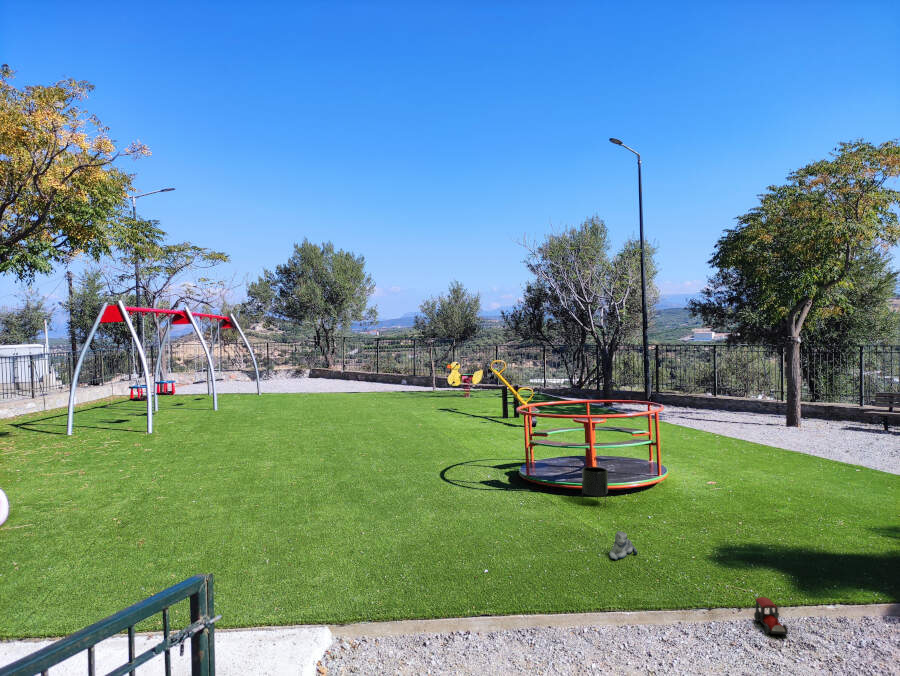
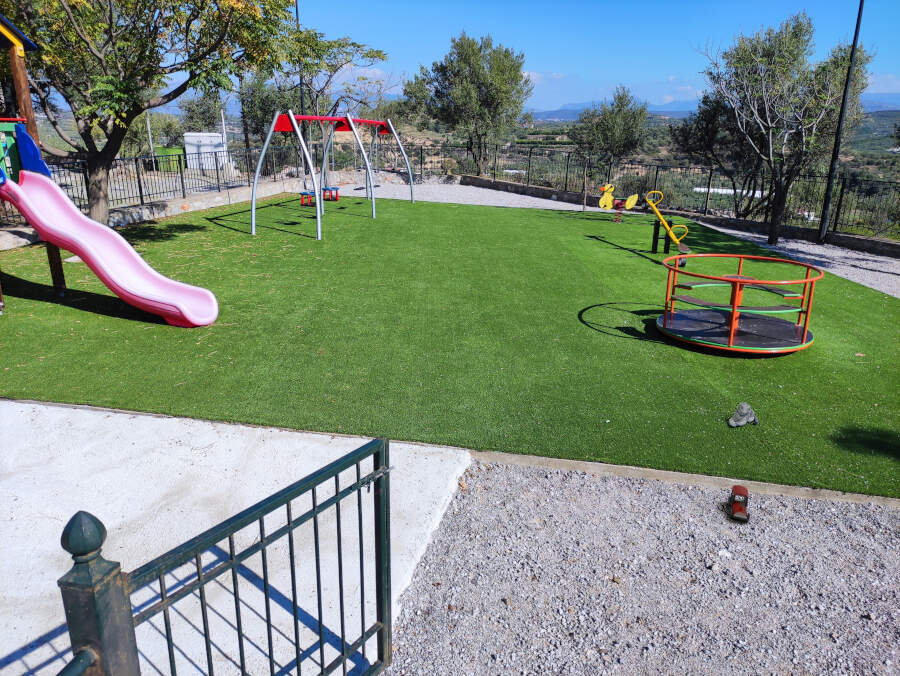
planter: present [582,467,608,506] -> none [714,329,748,370]
toy train: present [754,597,788,635] -> present [728,485,750,521]

